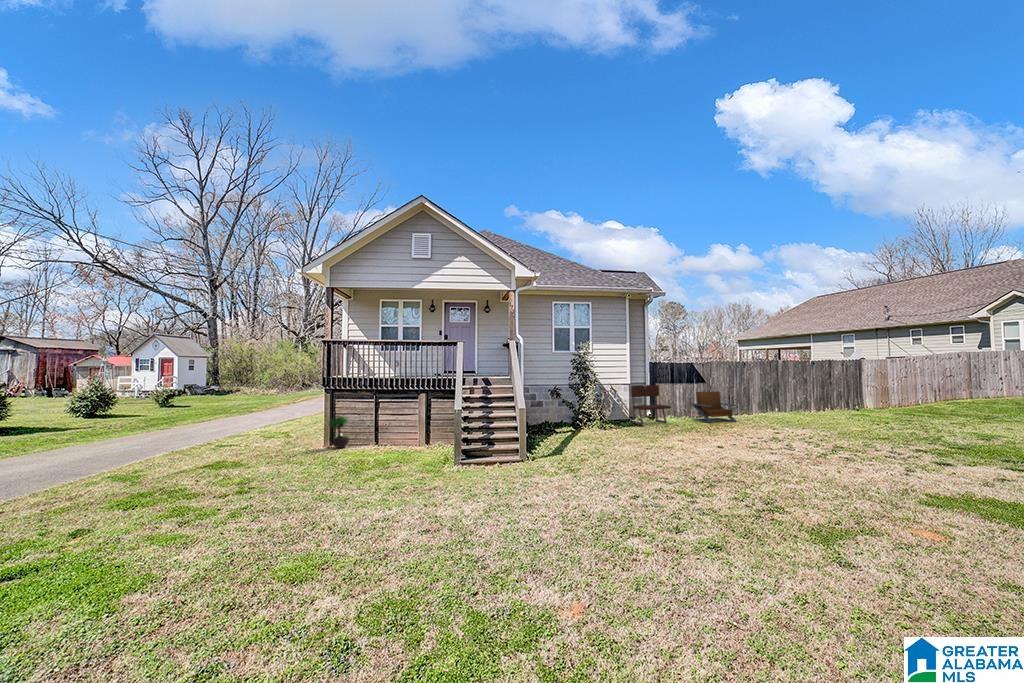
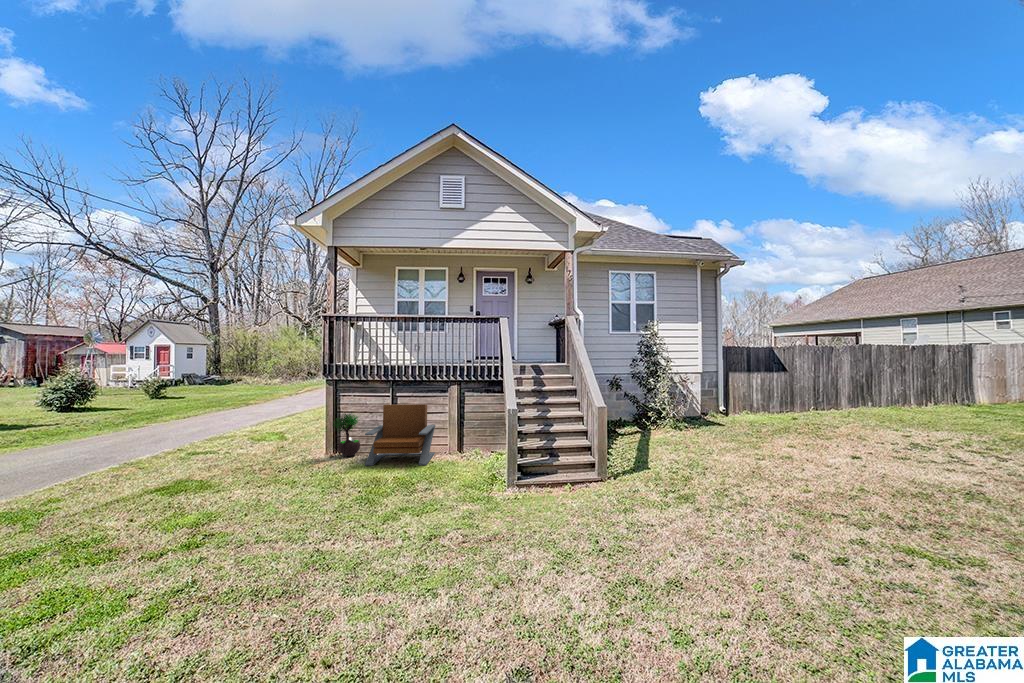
bench: present [631,385,671,425] -> none [703,374,752,423]
lounge chair: present [692,391,737,423] -> present [365,404,435,466]

